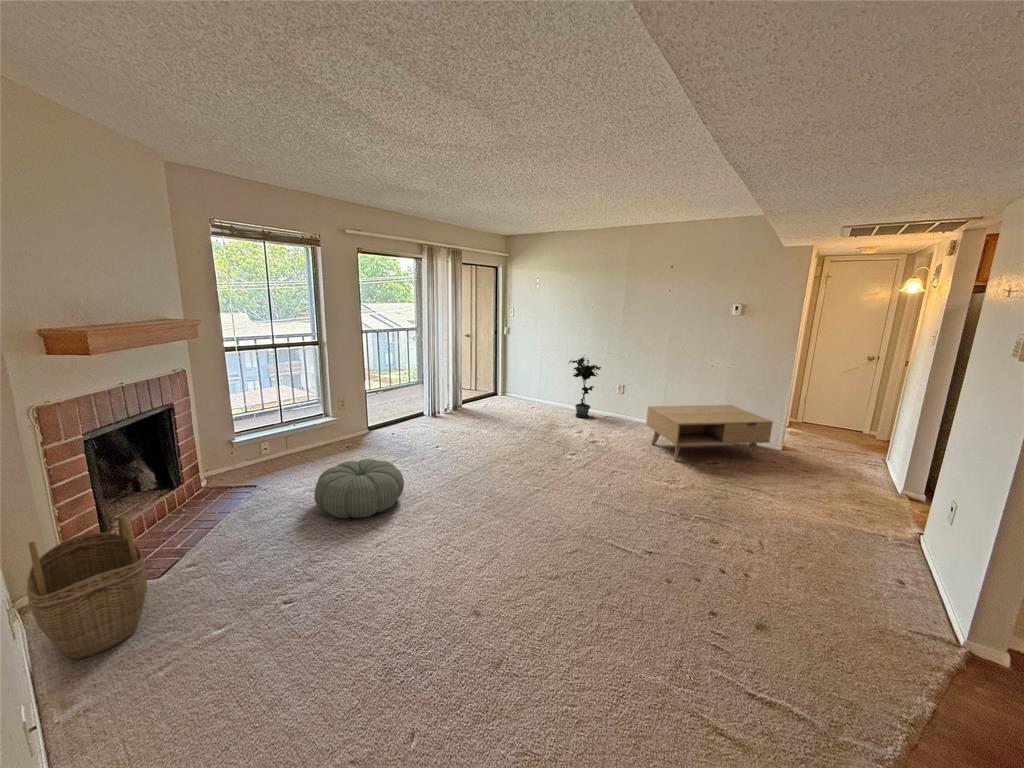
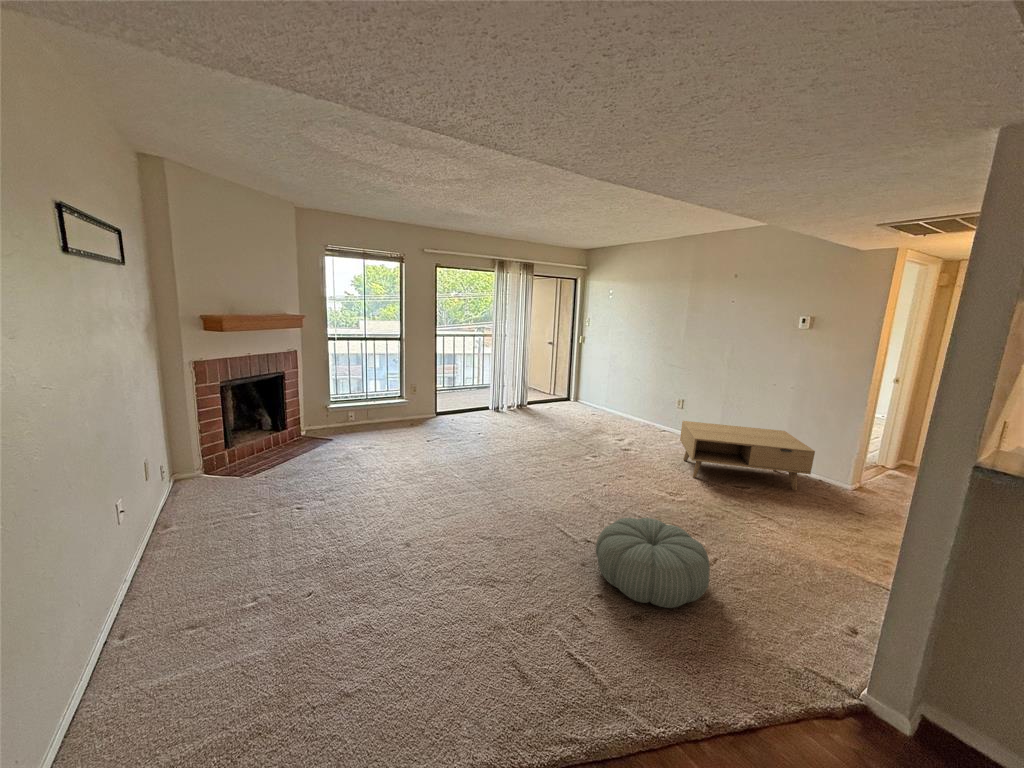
potted plant: present [569,355,601,418] -> none [626,367,654,429]
pouf: present [315,459,404,518] -> present [596,518,710,608]
woven basket: present [27,516,147,659] -> none [166,431,229,511]

